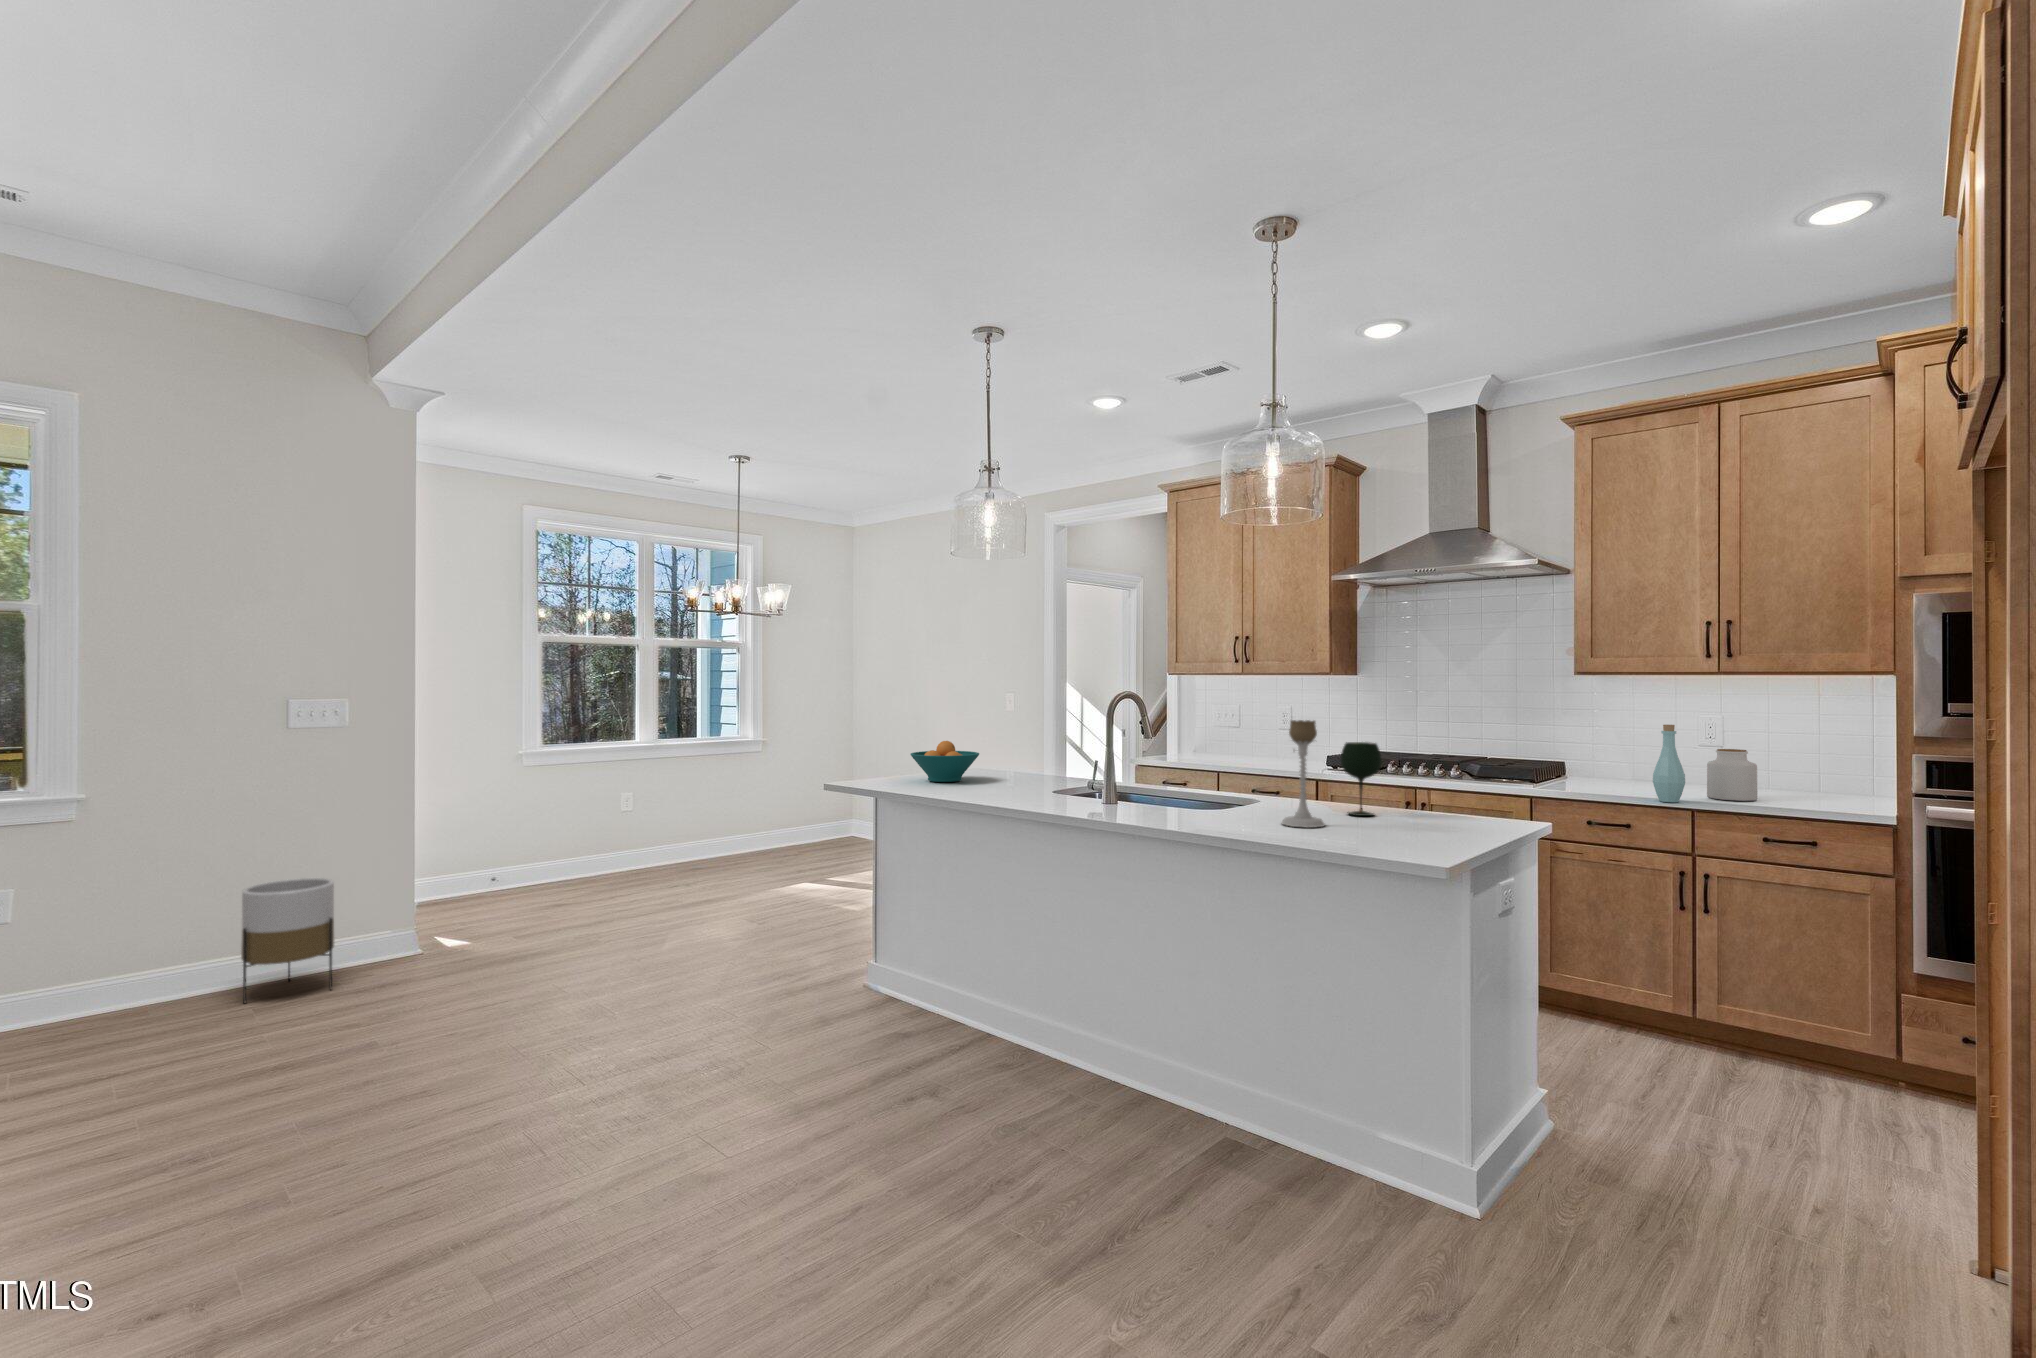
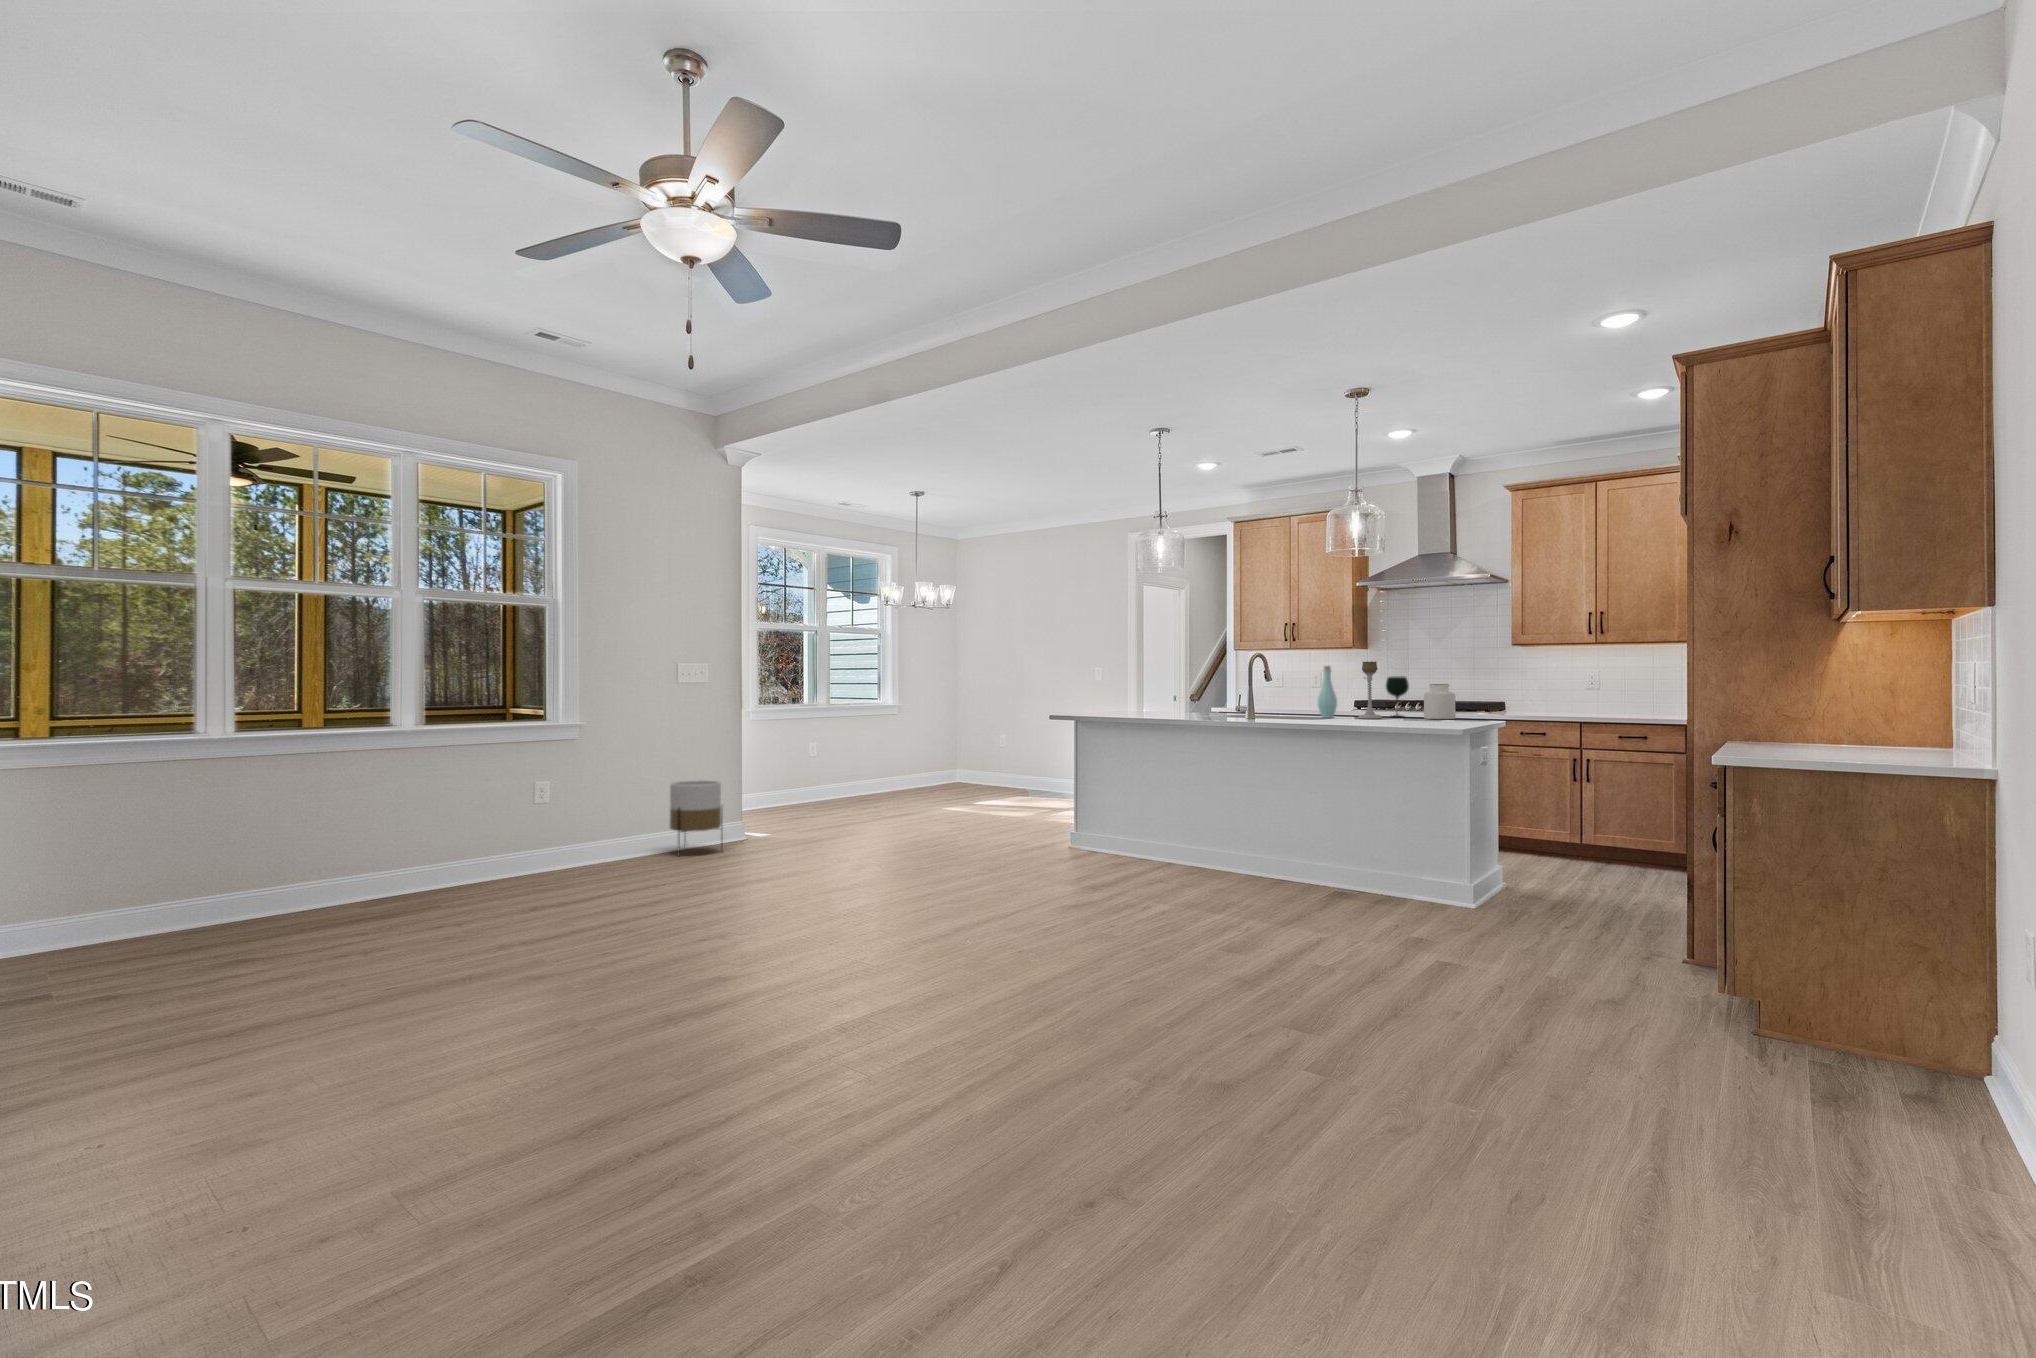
bottle: present [1653,725,1685,802] -> present [1318,666,1337,718]
fruit bowl: present [911,741,979,782] -> none [1102,687,1146,713]
jar: present [1707,749,1757,801] -> present [1424,684,1455,719]

